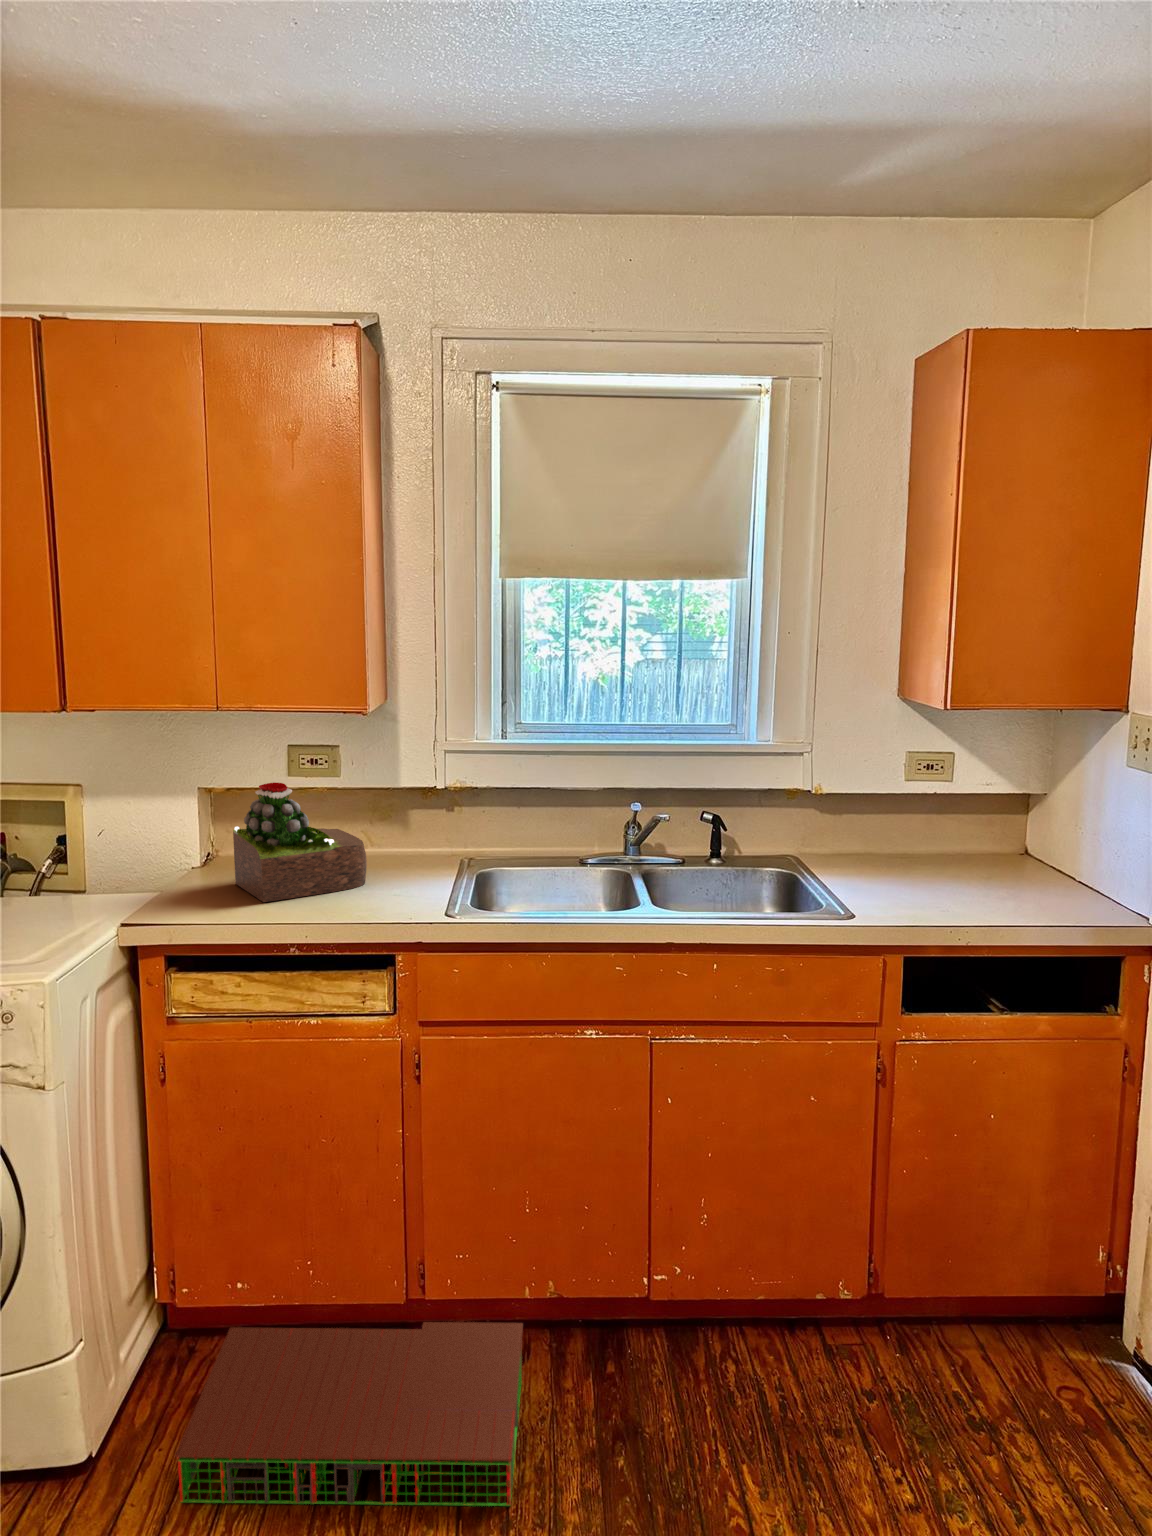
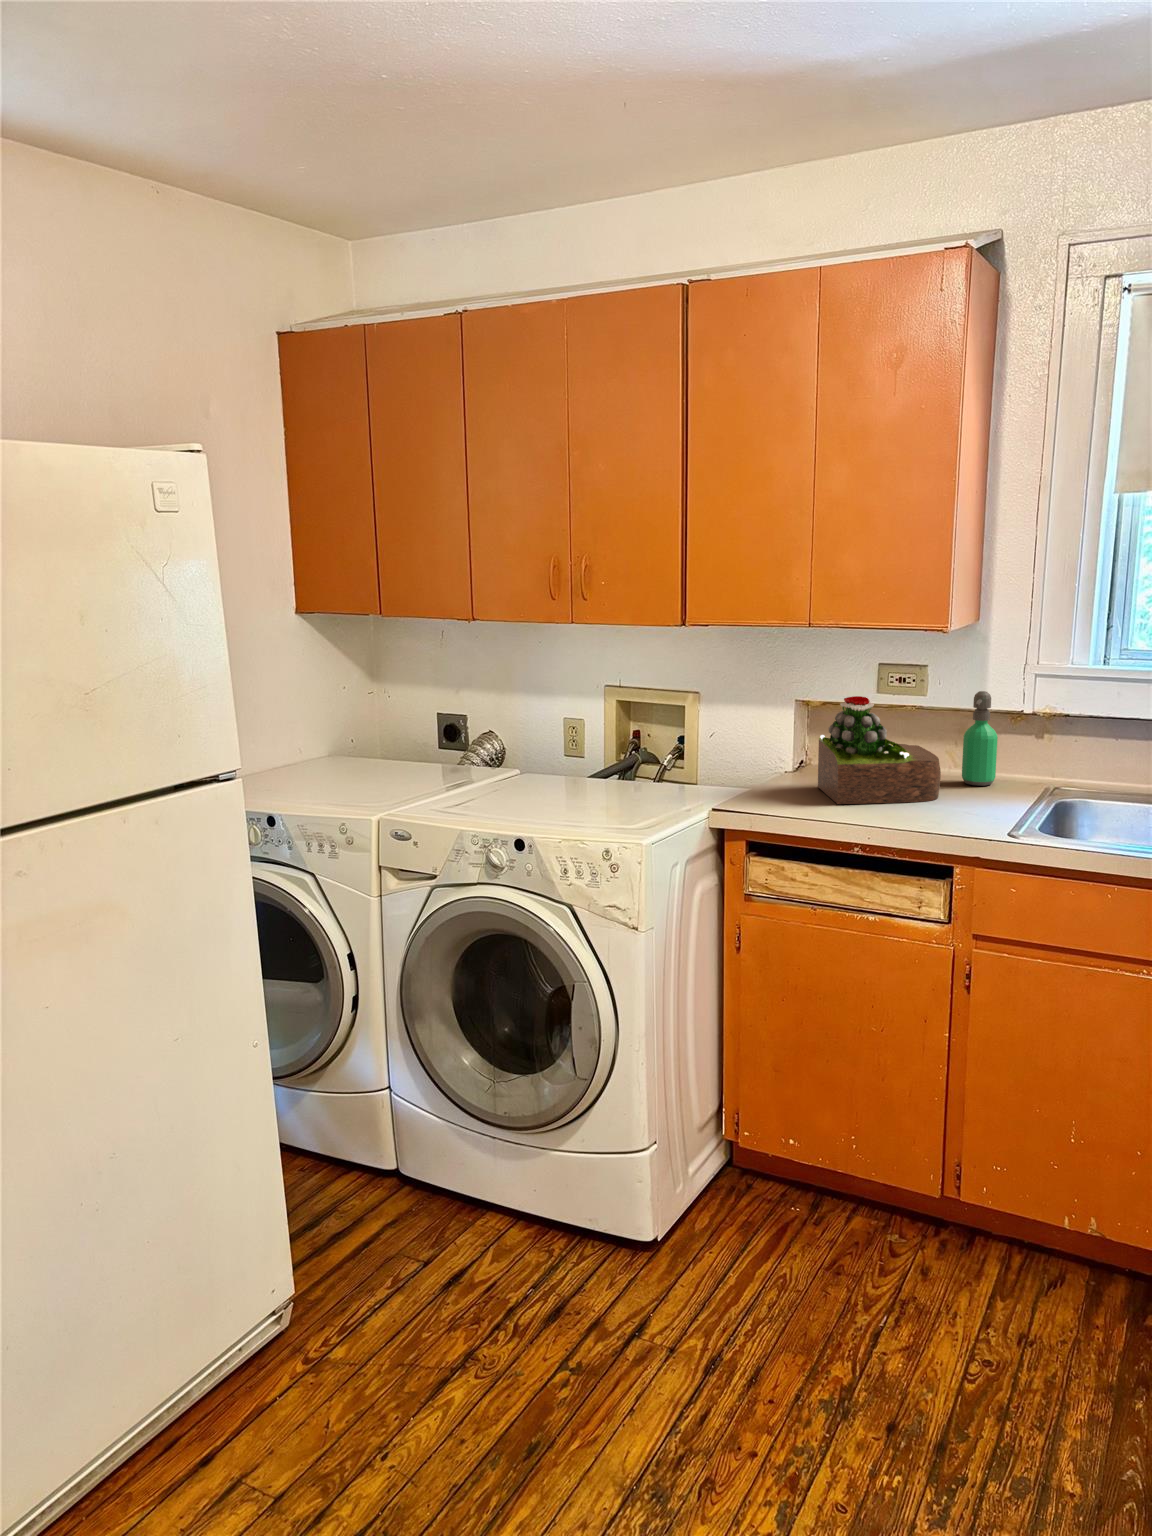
soap dispenser: none [382,768,415,864] -> present [962,691,998,786]
storage bin: present [175,1322,523,1506] -> none [718,1170,1055,1405]

